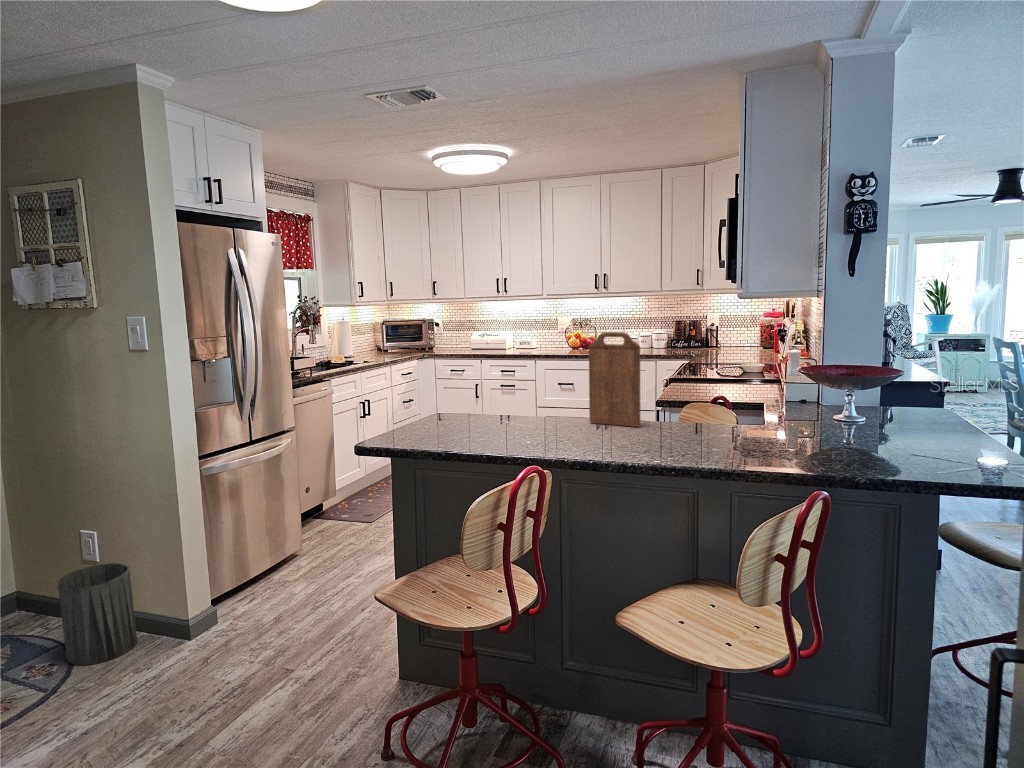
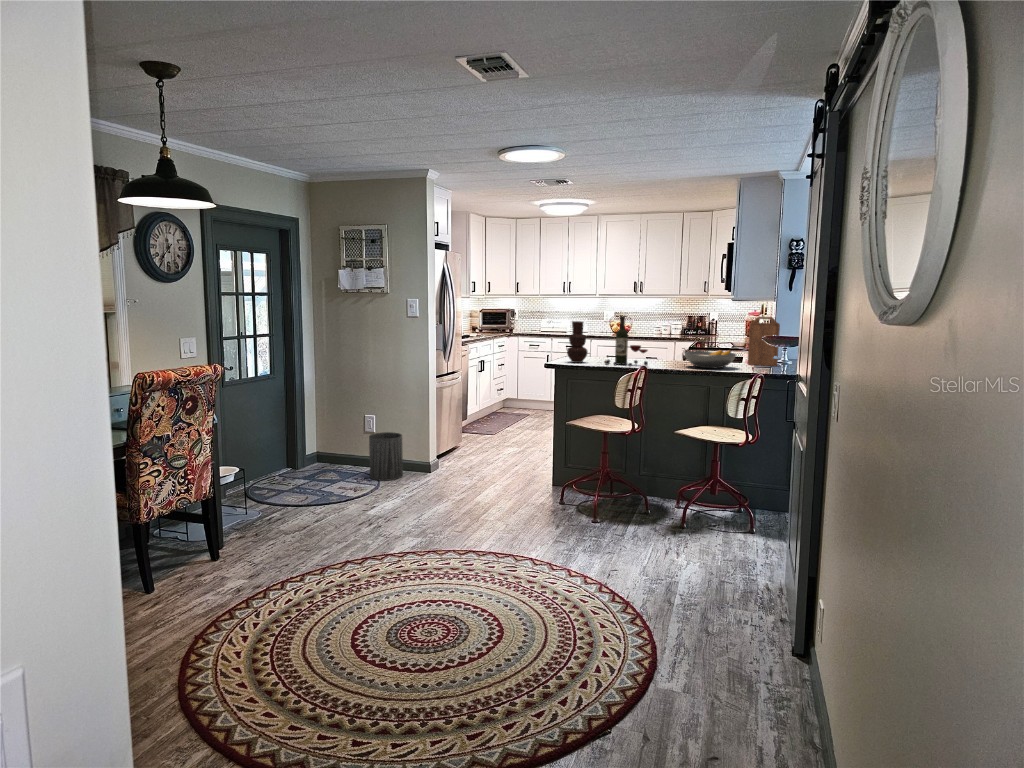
cutting board: present [589,332,640,427] -> present [748,317,780,366]
wine bottle: none [480,339,569,449] -> present [604,316,648,366]
vase: none [410,351,453,435] -> present [567,321,588,363]
fruit bowl: none [640,406,752,448] -> present [684,350,736,368]

